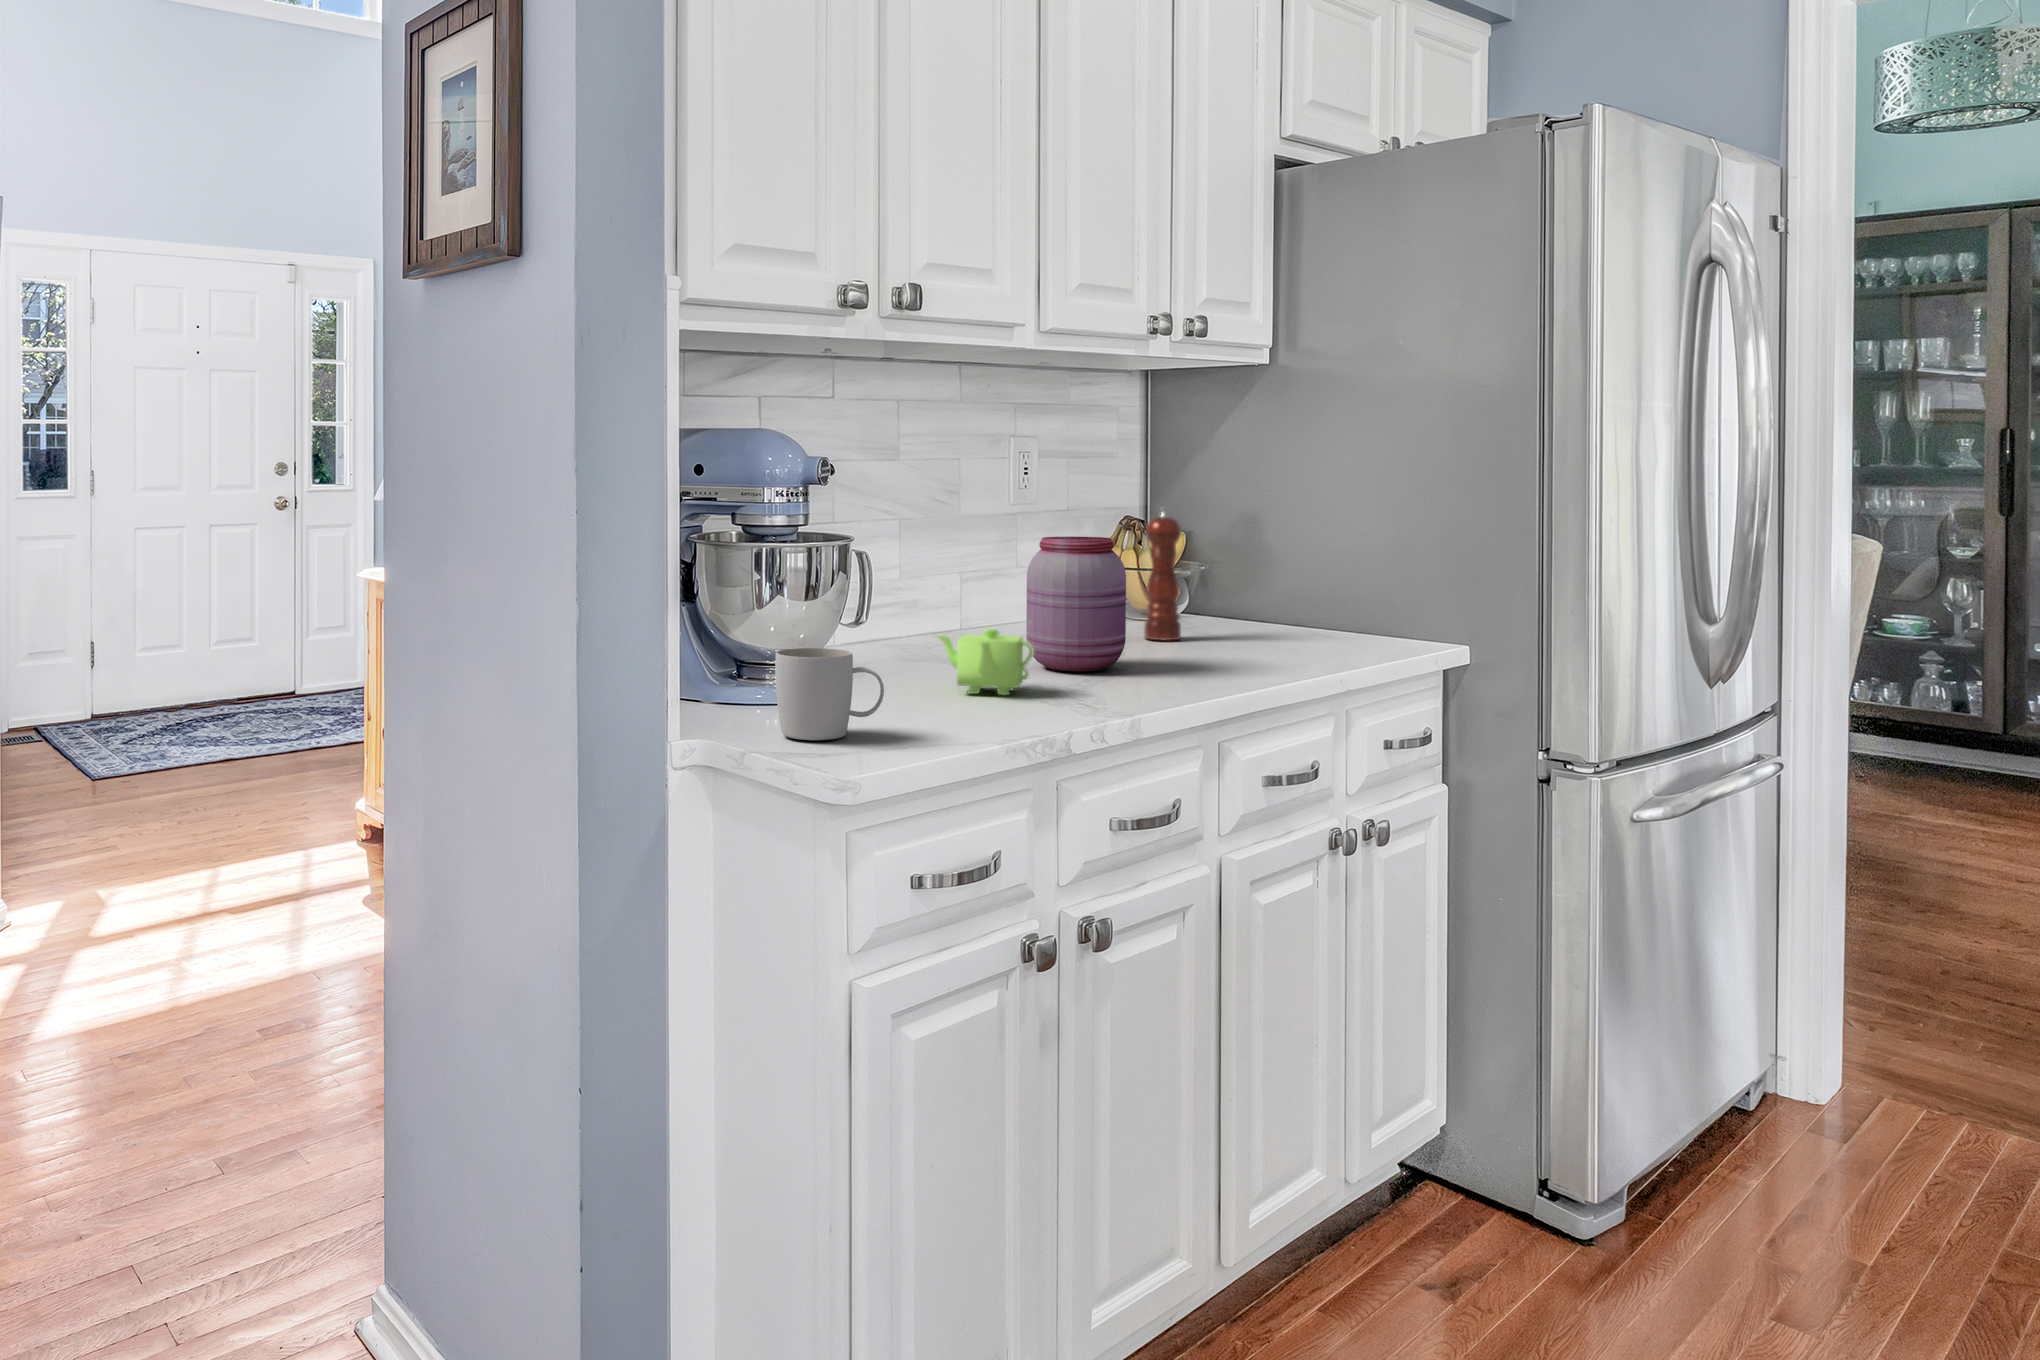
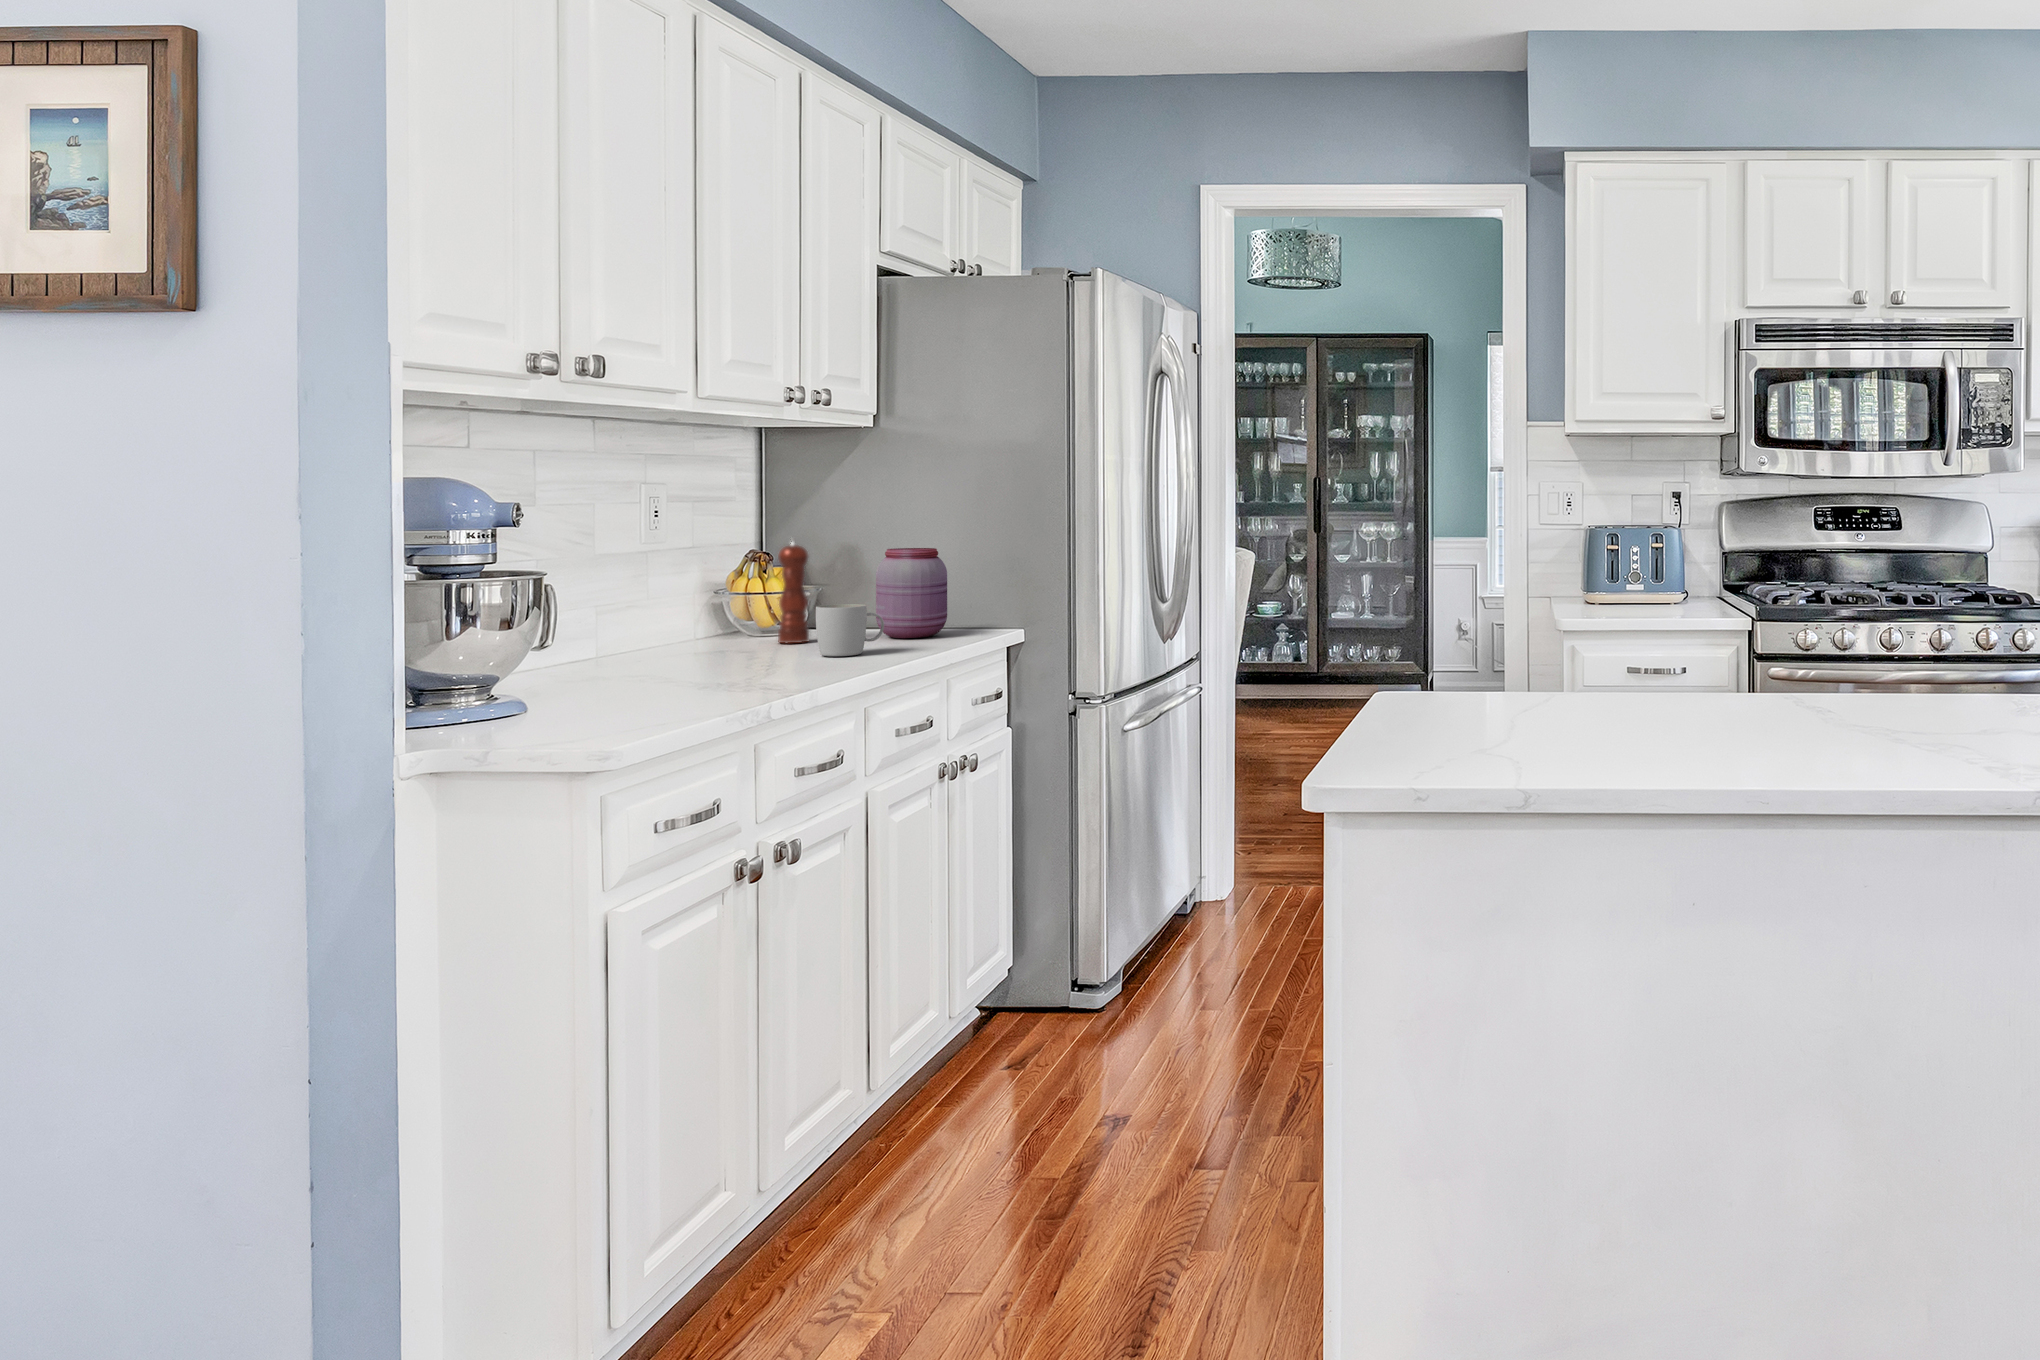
jar: present [1026,537,1126,671] -> present [876,548,947,638]
teapot: present [937,629,1033,695] -> none [616,638,712,692]
mug: present [775,648,884,740] -> present [816,604,884,656]

